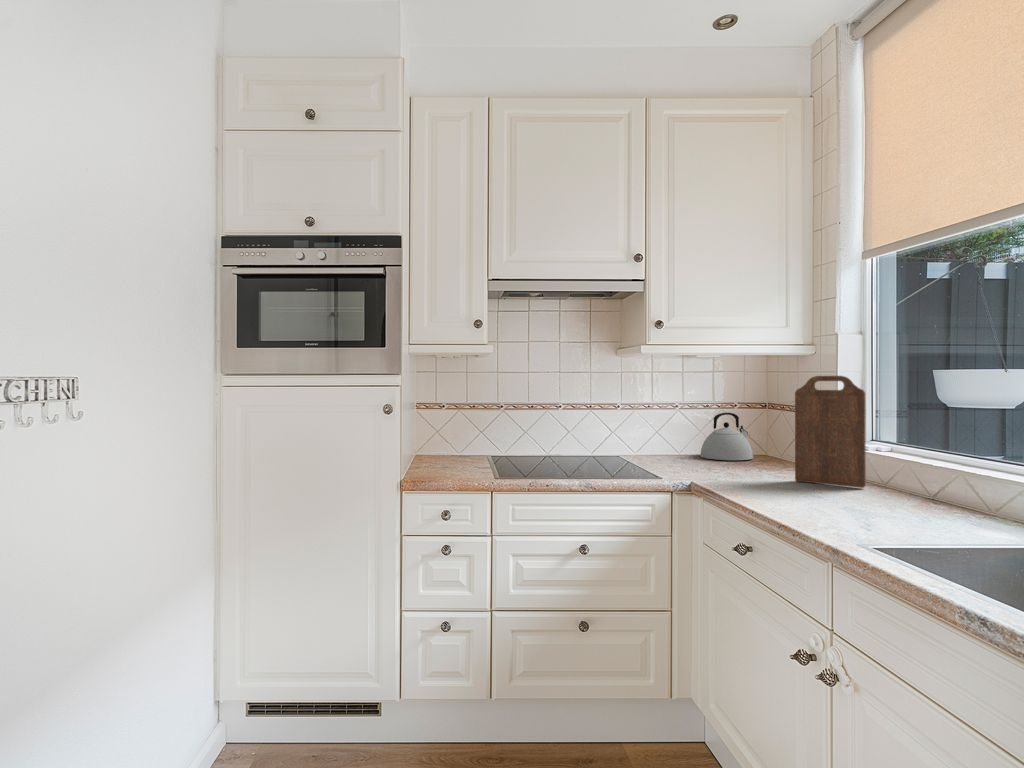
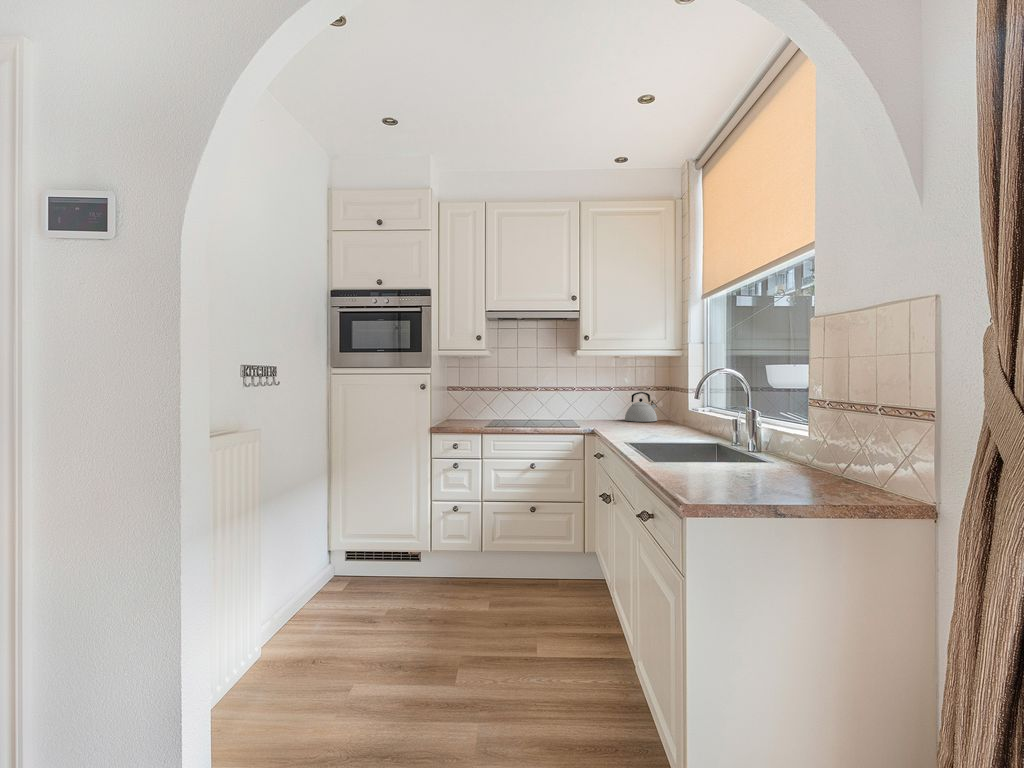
cutting board: present [795,376,866,488] -> none [658,367,692,433]

